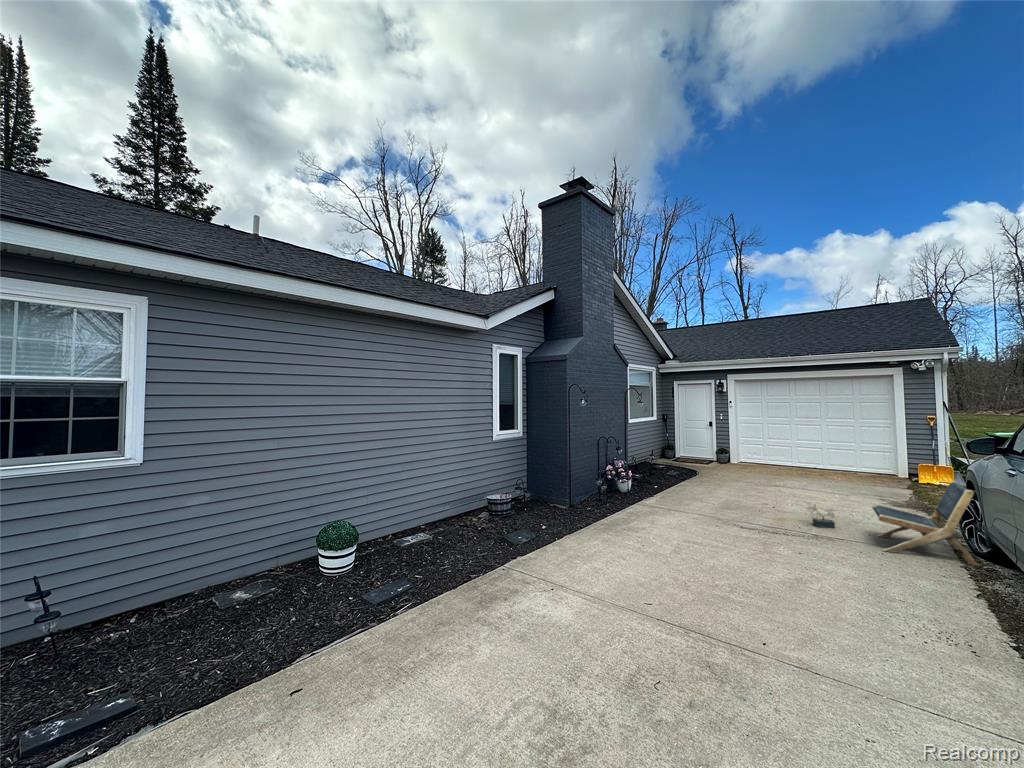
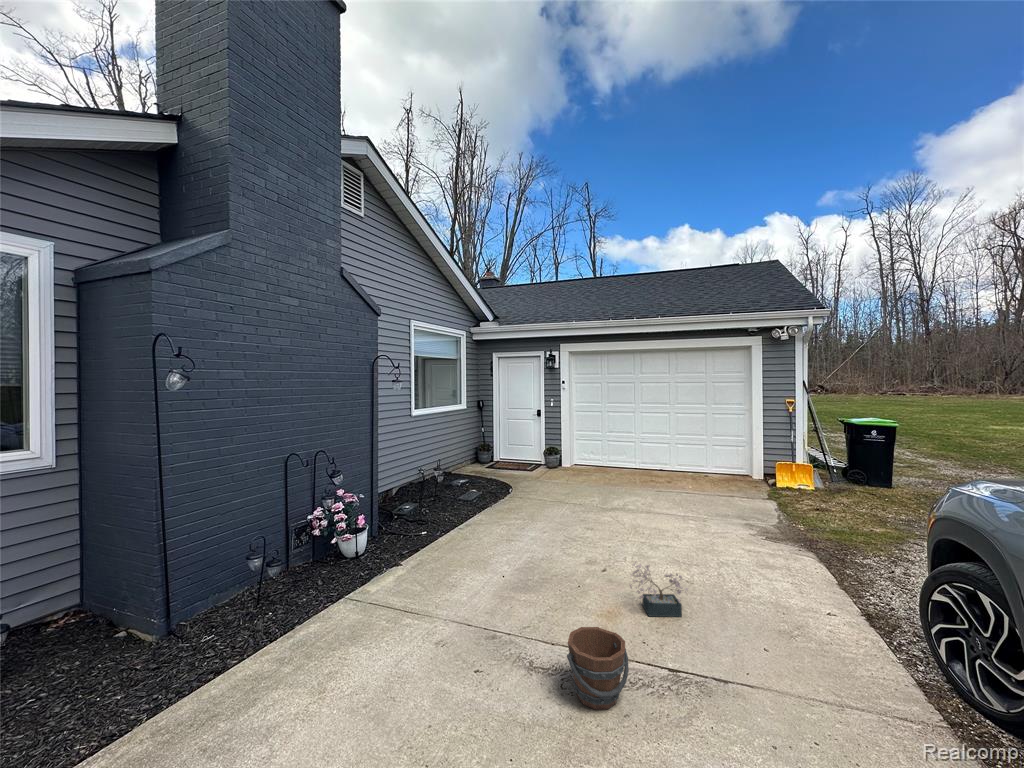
lounge chair: present [872,481,978,565] -> none [751,514,1002,754]
bucket: none [783,518,811,544] -> present [567,627,629,710]

